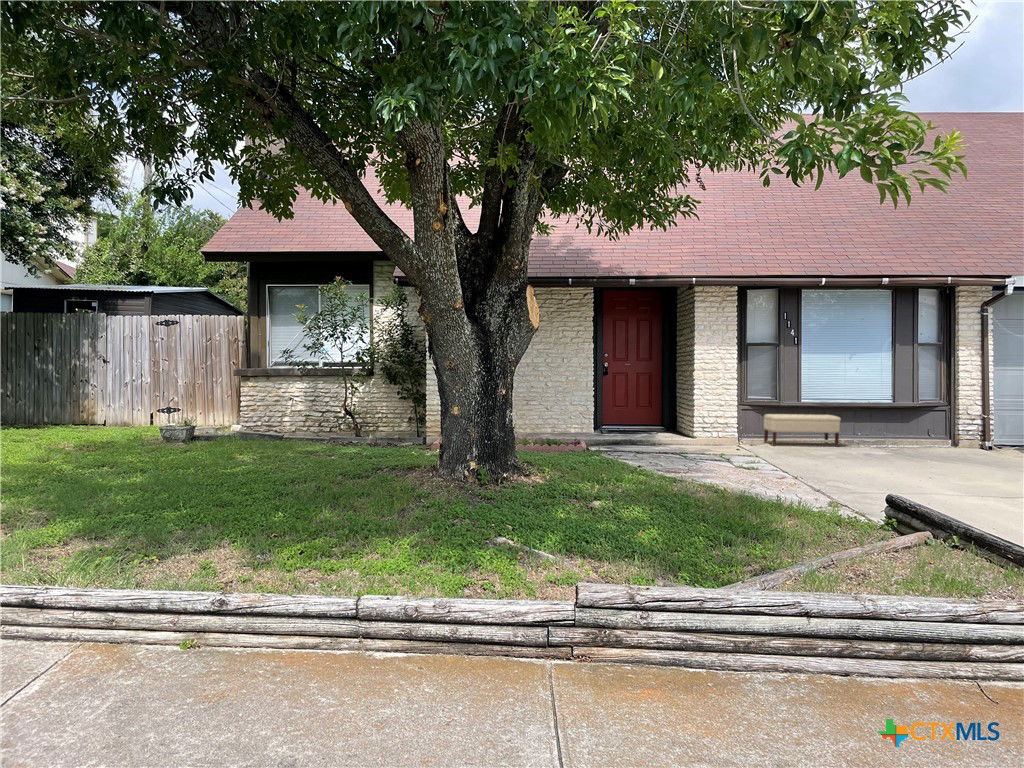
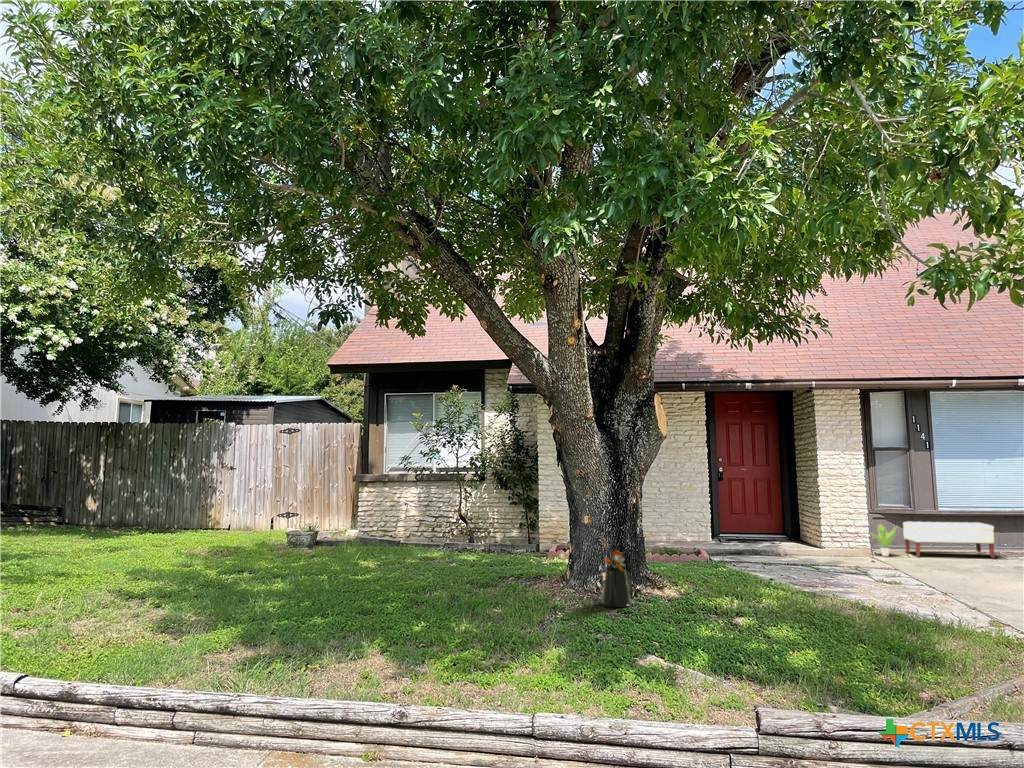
potted plant: none [731,416,760,445] -> present [873,525,894,556]
watering can: none [465,439,495,493] -> present [601,550,632,607]

